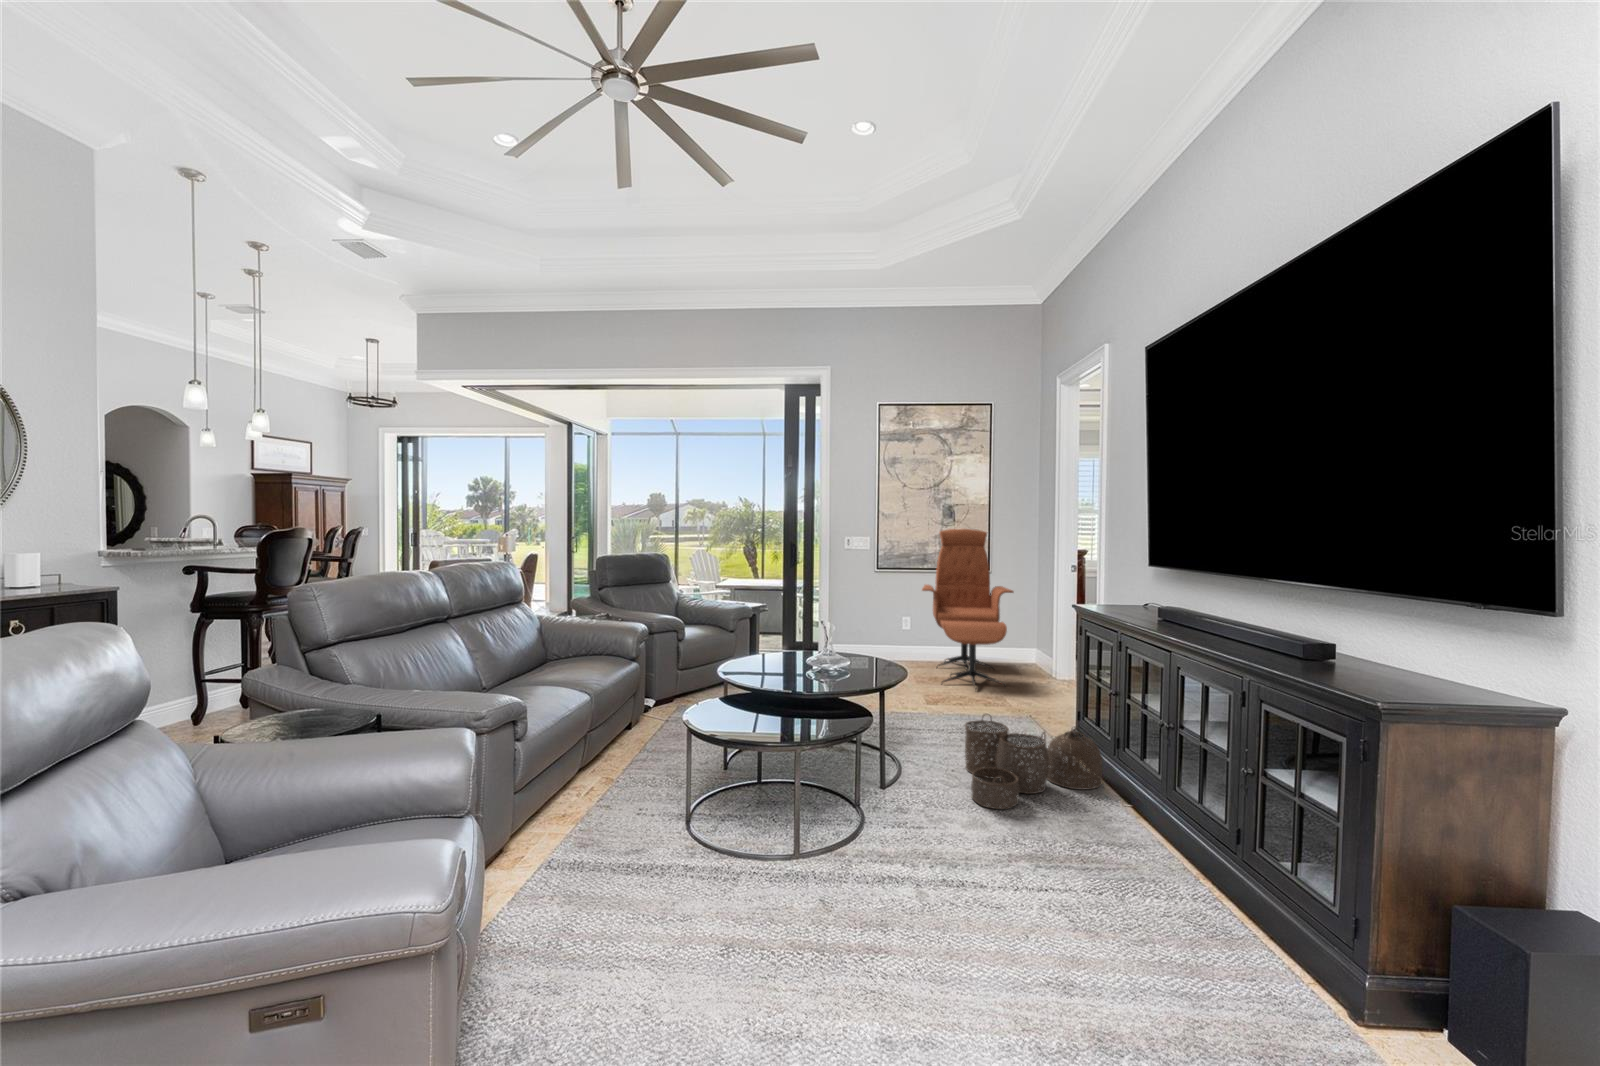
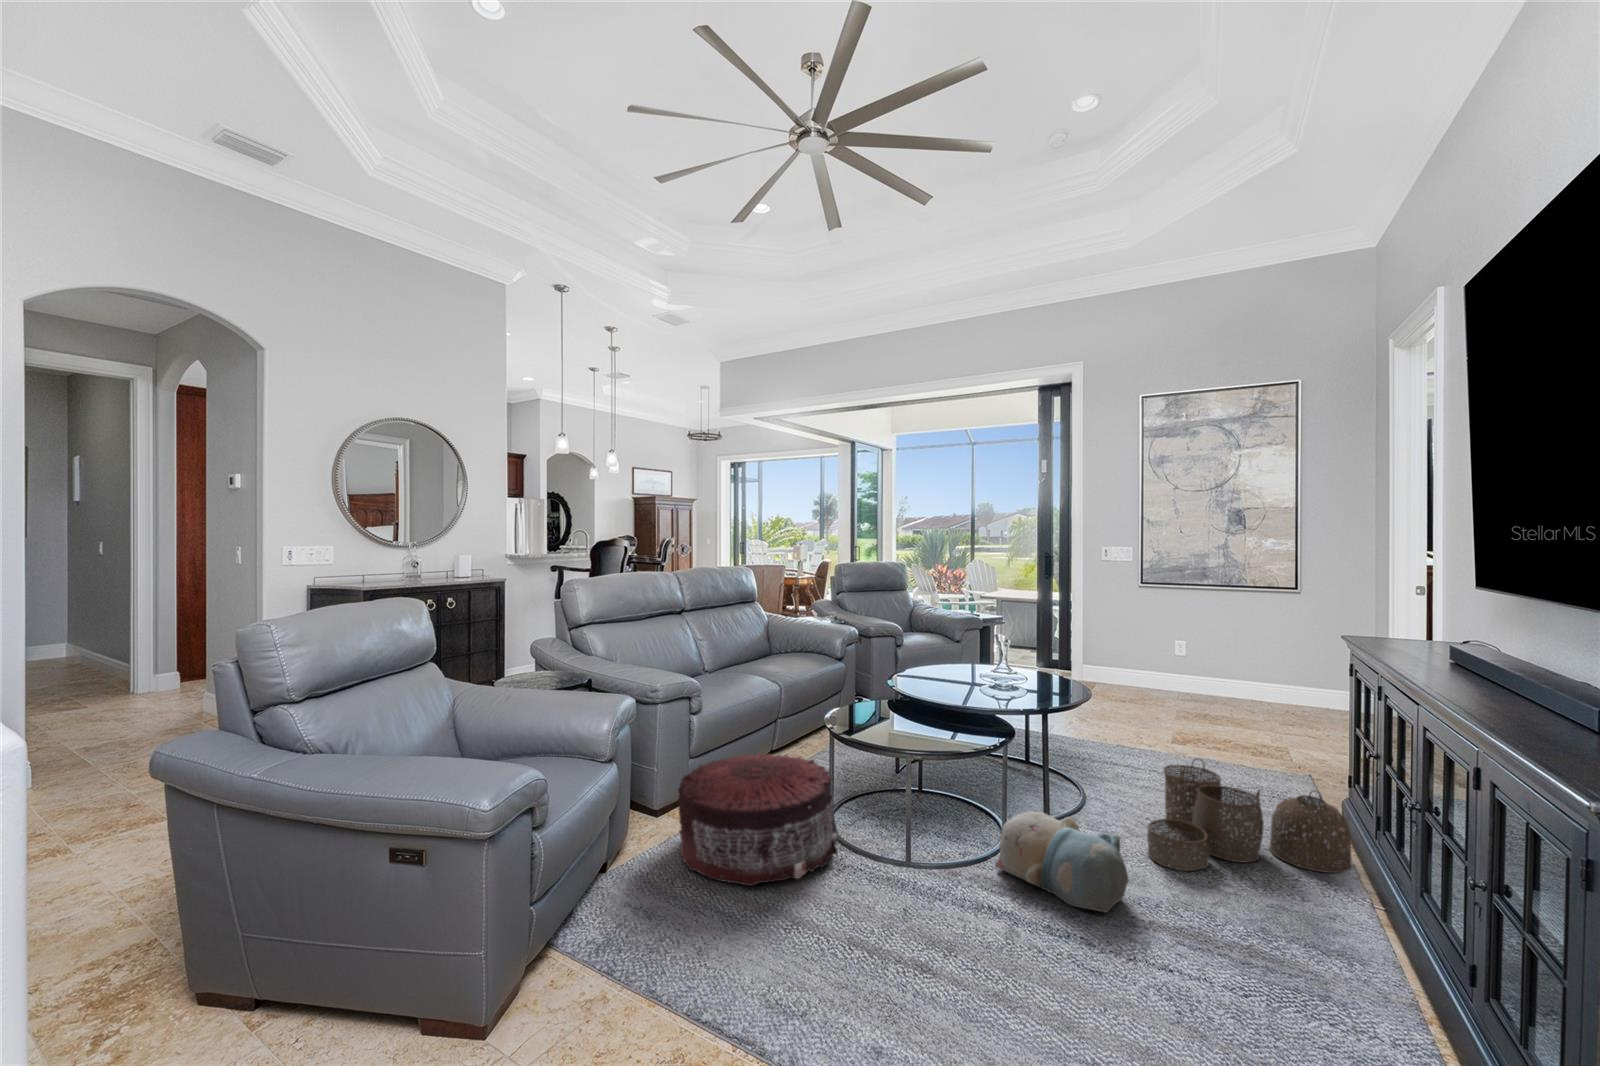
lounge chair: present [922,529,1013,688] -> none [1191,539,1322,737]
pouf: none [541,766,728,920] -> present [678,753,838,886]
plush toy: none [869,780,988,859] -> present [995,812,1129,912]

